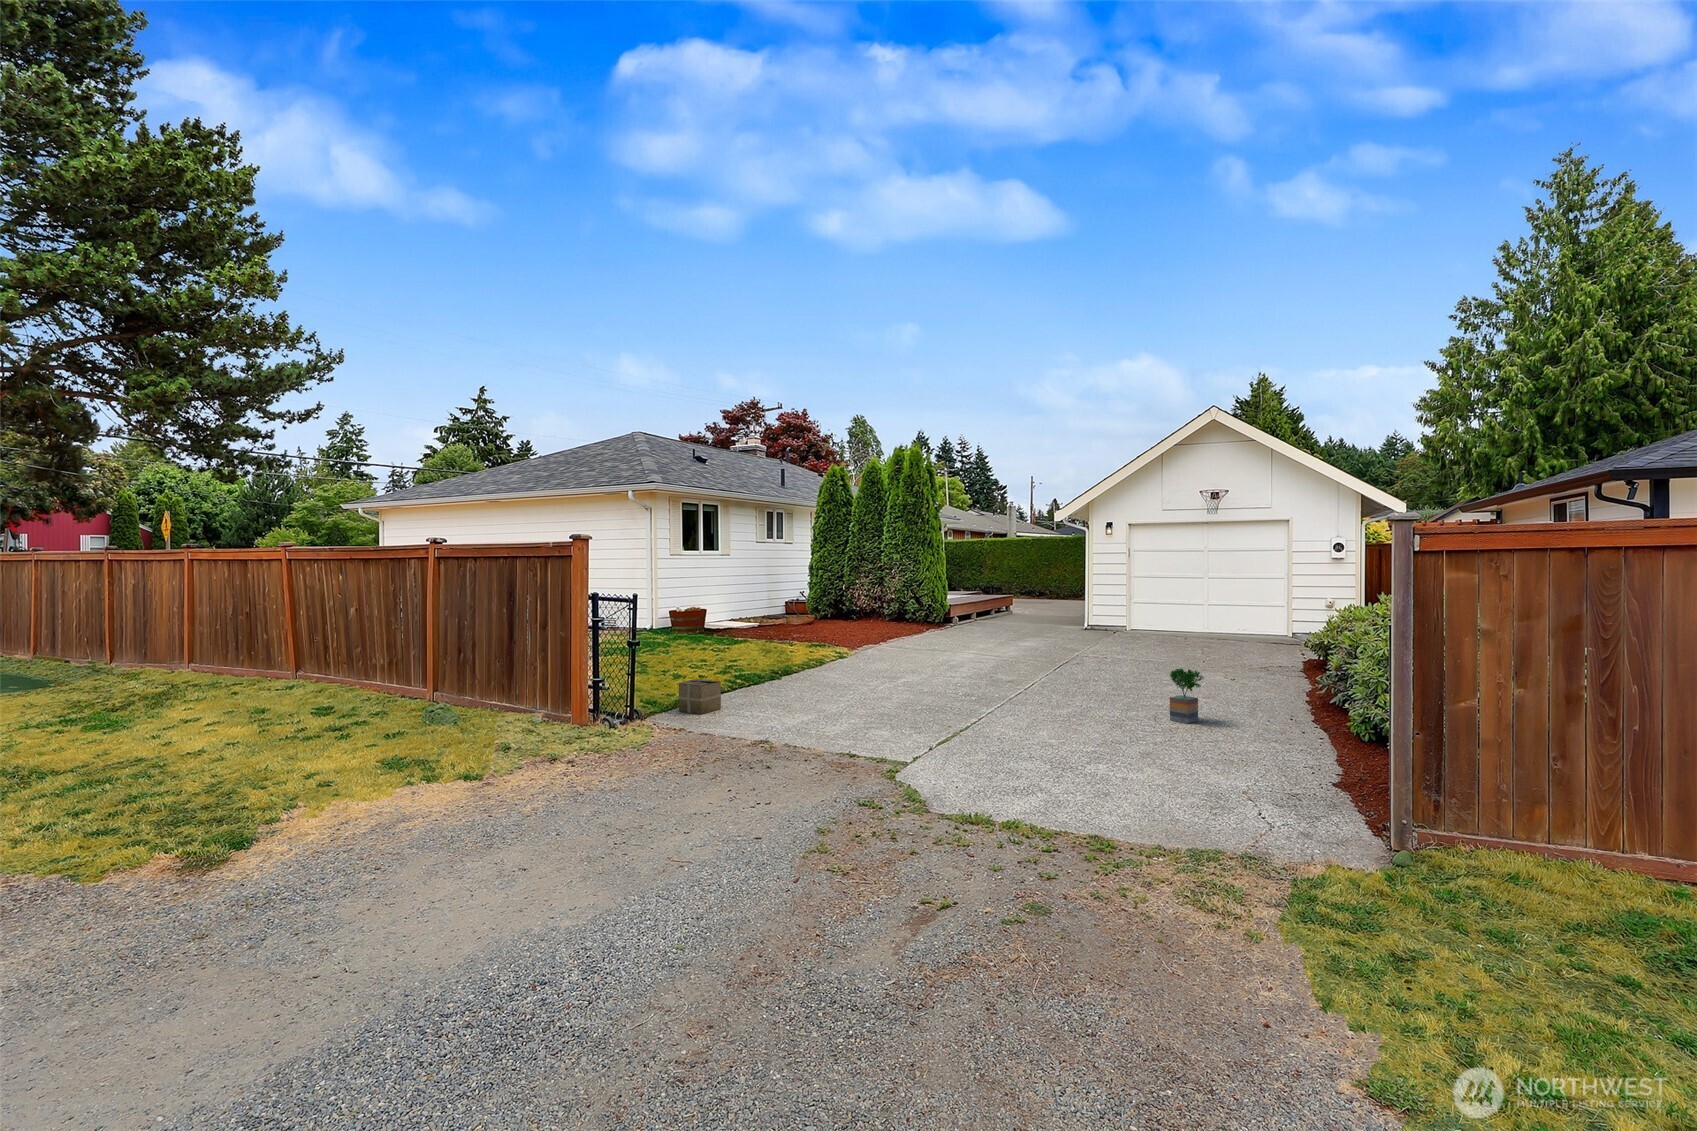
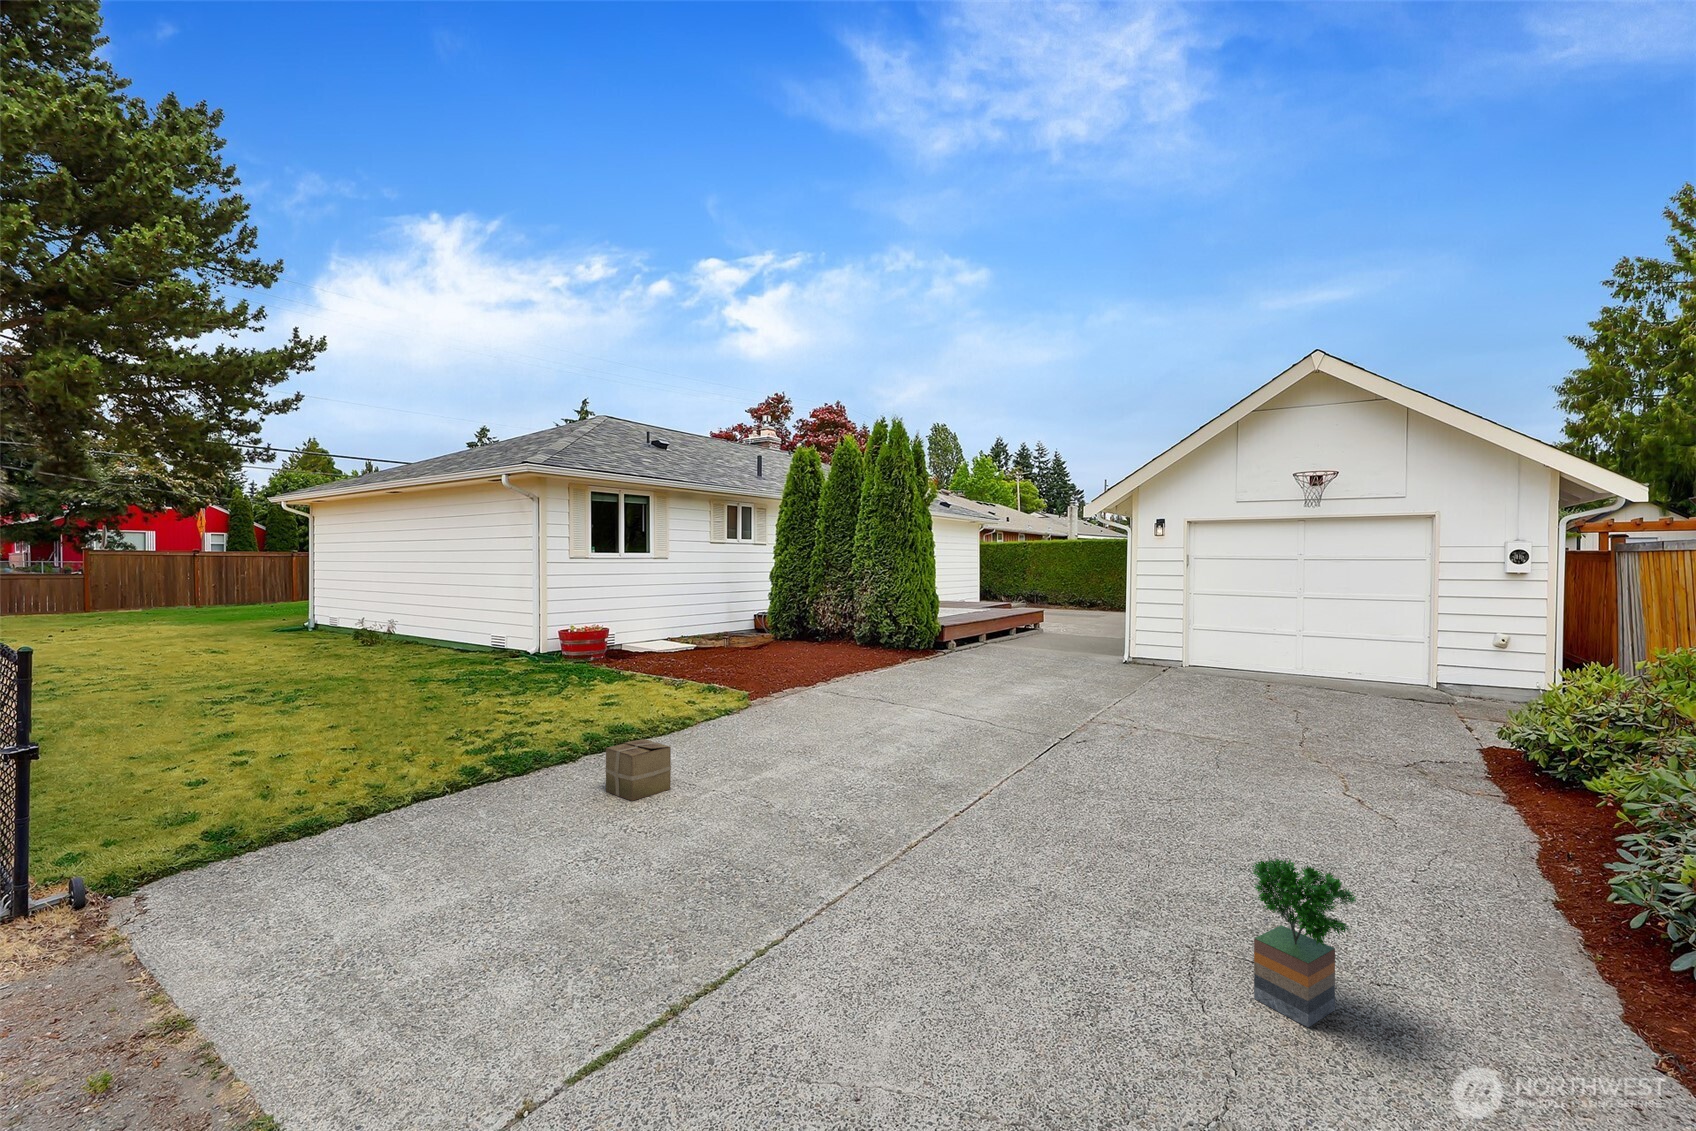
cardboard box: present [679,679,721,714] -> present [605,739,671,801]

